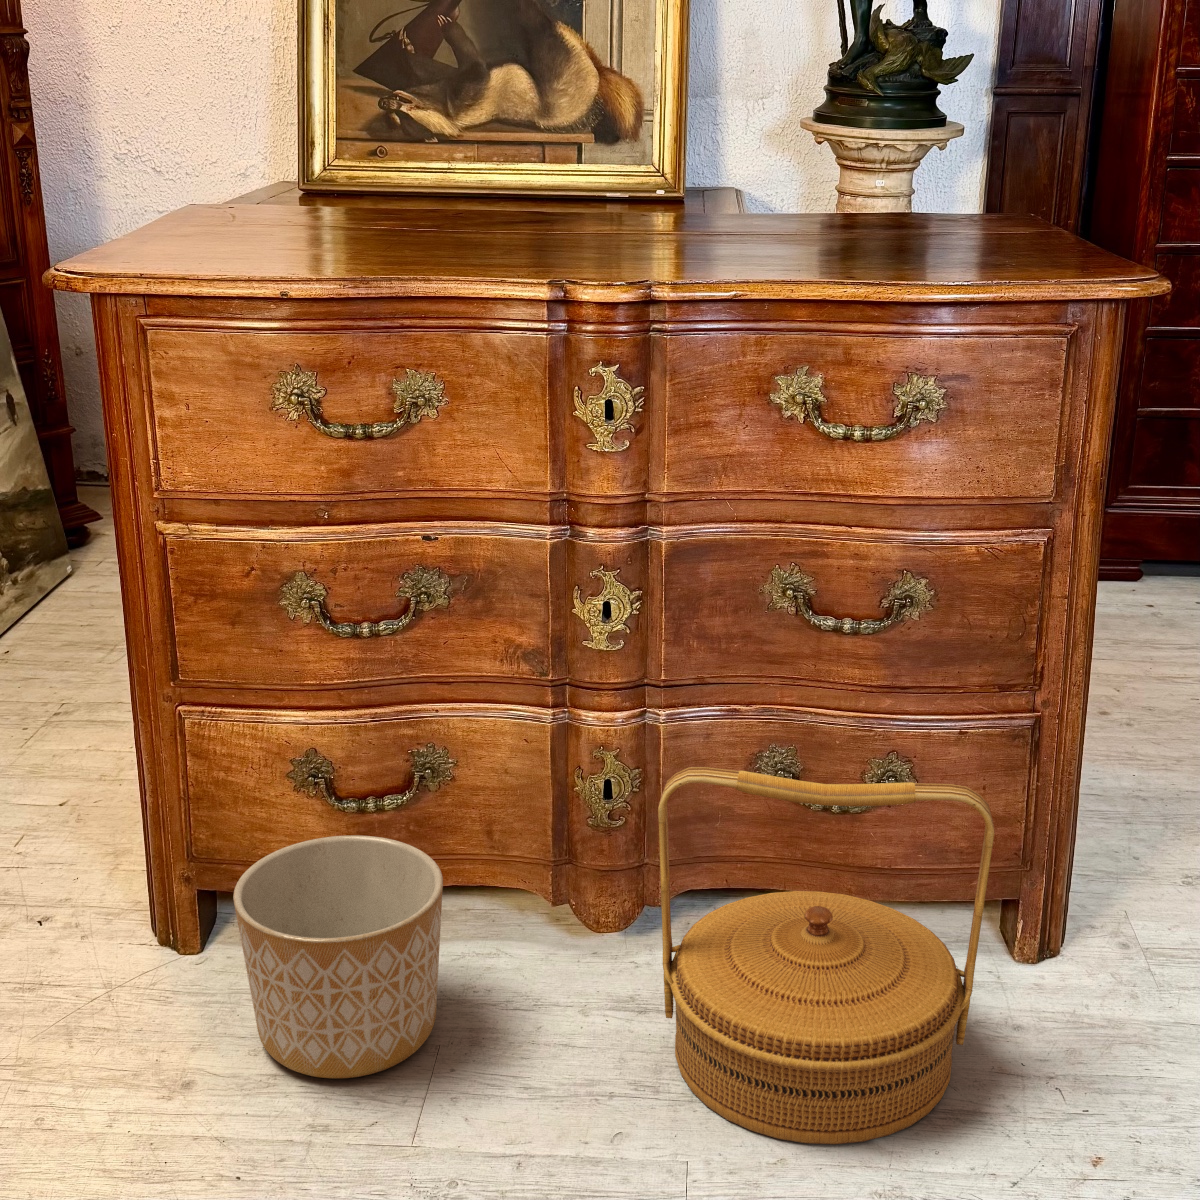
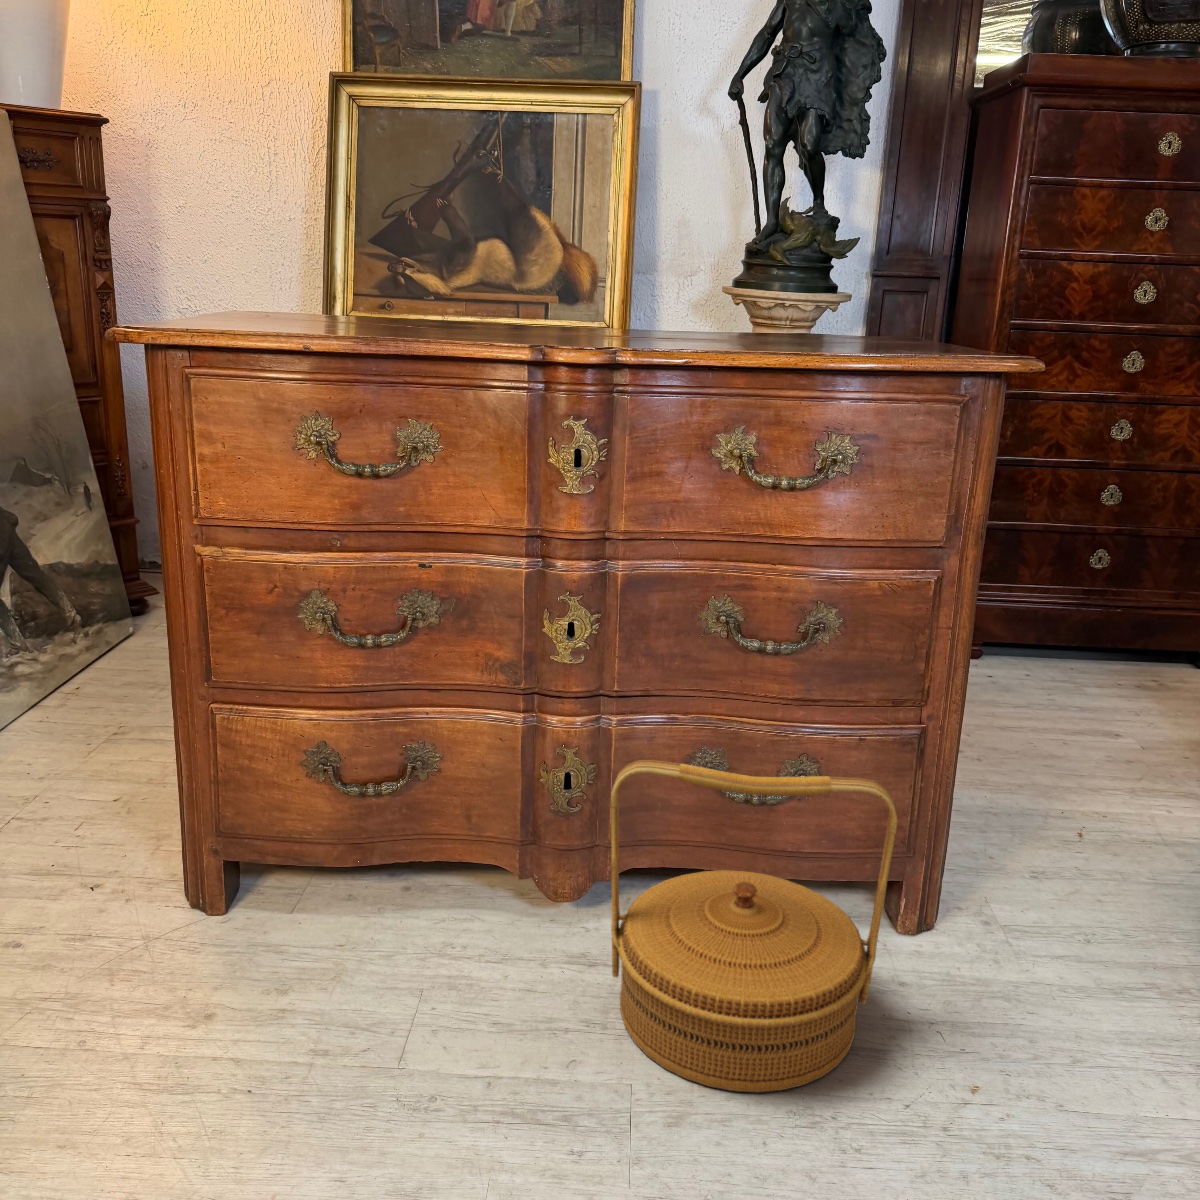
planter: present [233,835,443,1078] -> none [243,816,426,1026]

